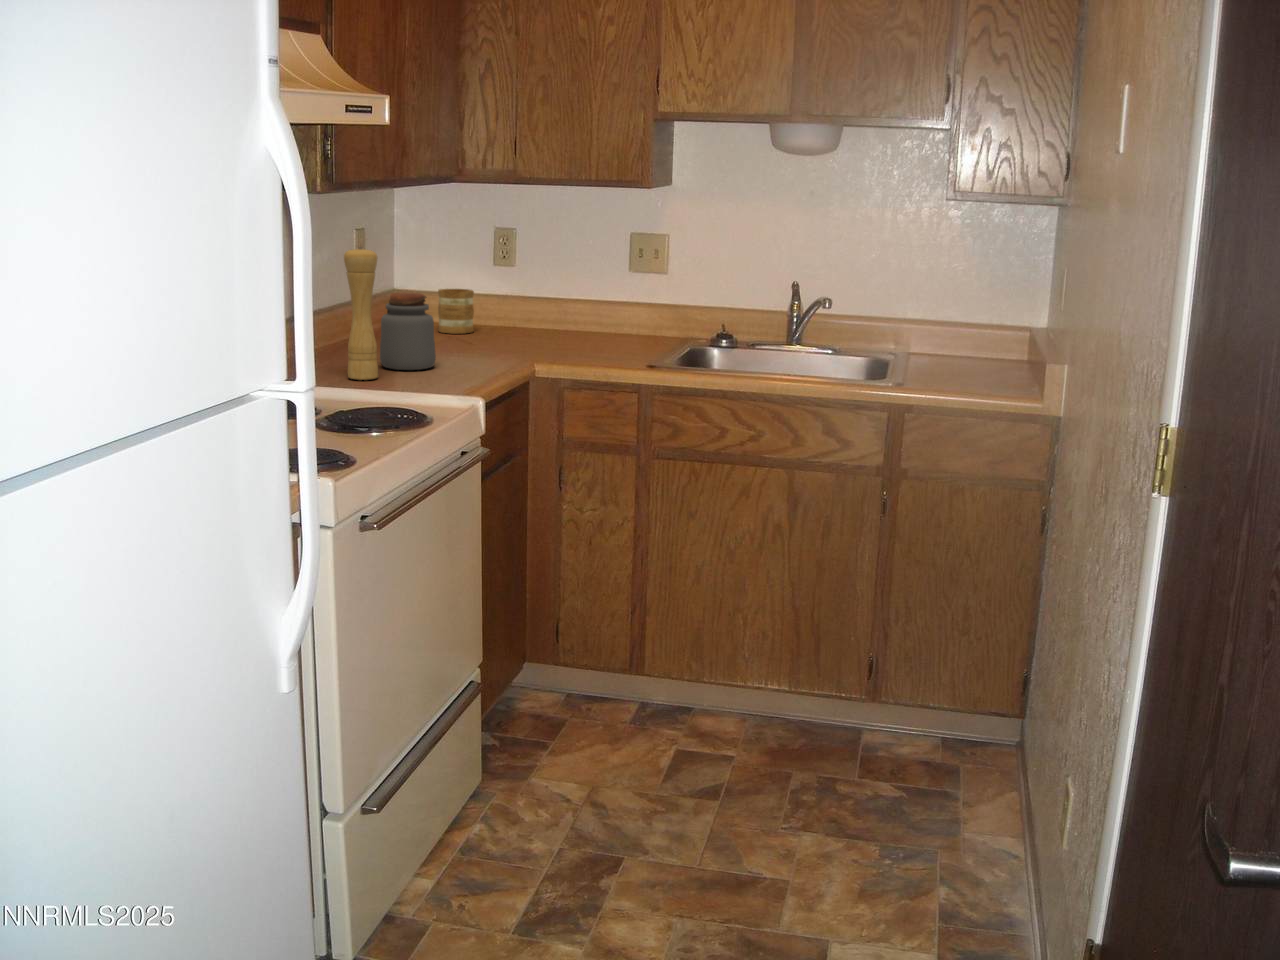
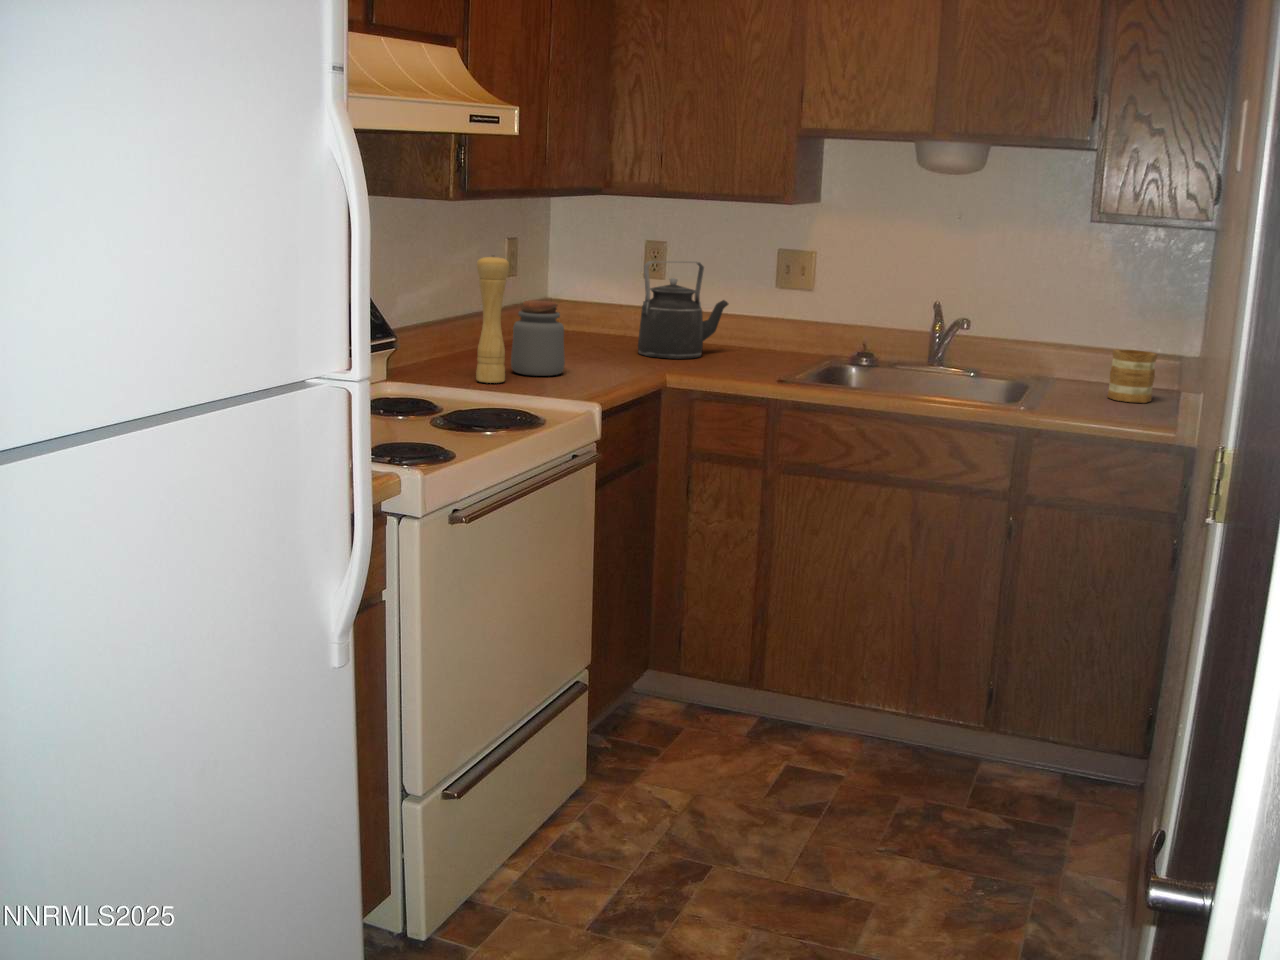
kettle: none [501,248,590,346] -> present [638,261,728,359]
mug: present [438,289,474,334] -> present [1107,350,1158,403]

